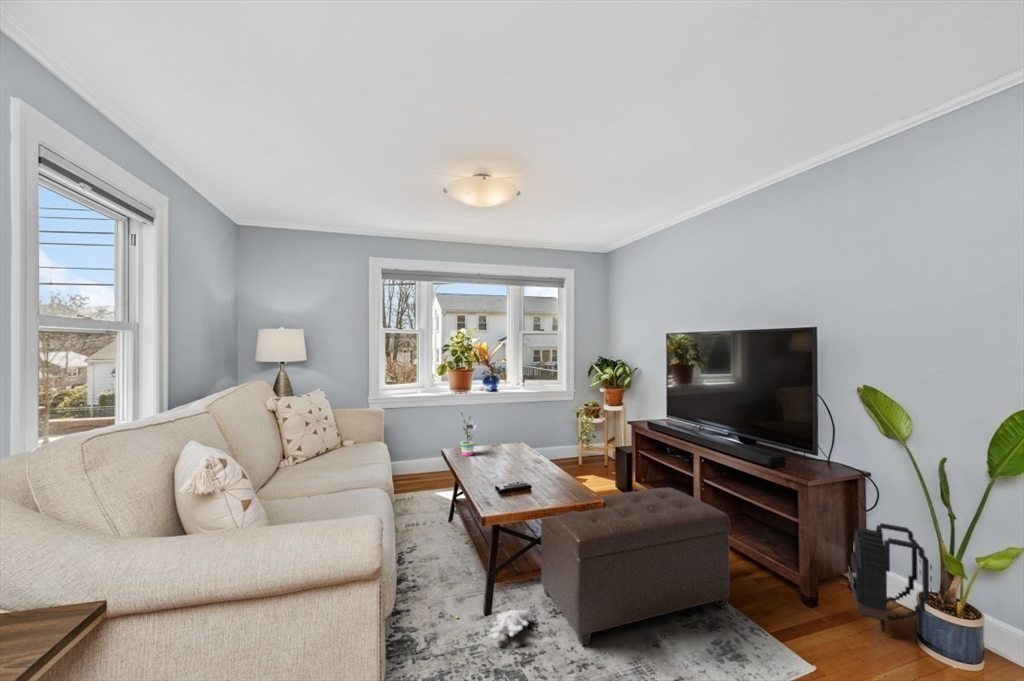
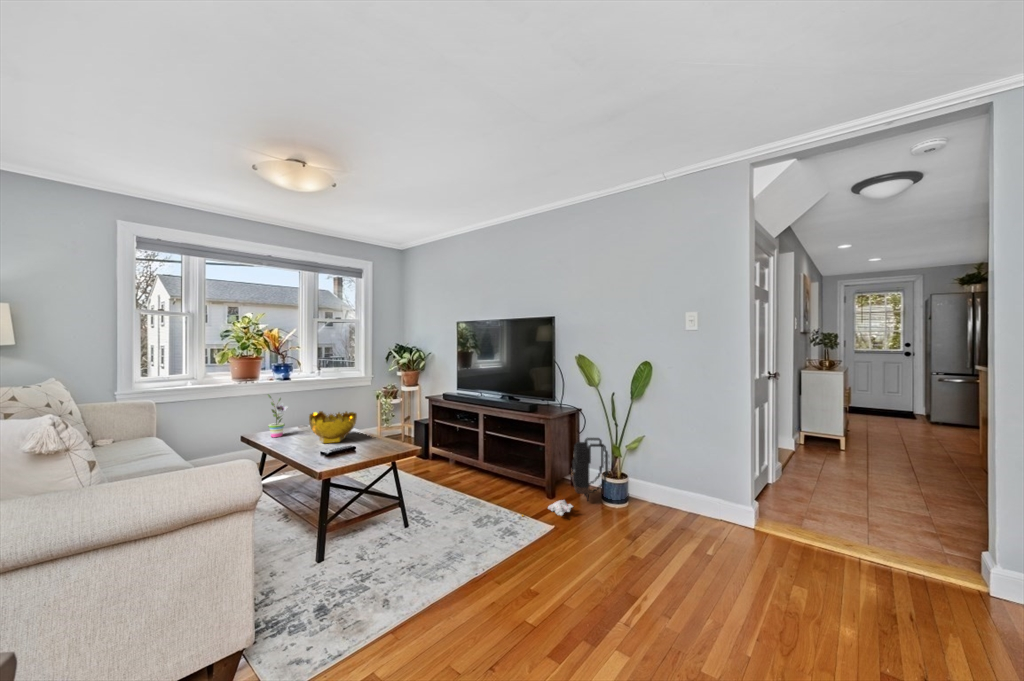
decorative bowl: none [491,435,540,473] -> present [309,411,357,443]
ottoman: present [541,488,730,646] -> none [365,437,506,557]
plush toy: present [456,610,530,639] -> present [522,500,573,516]

